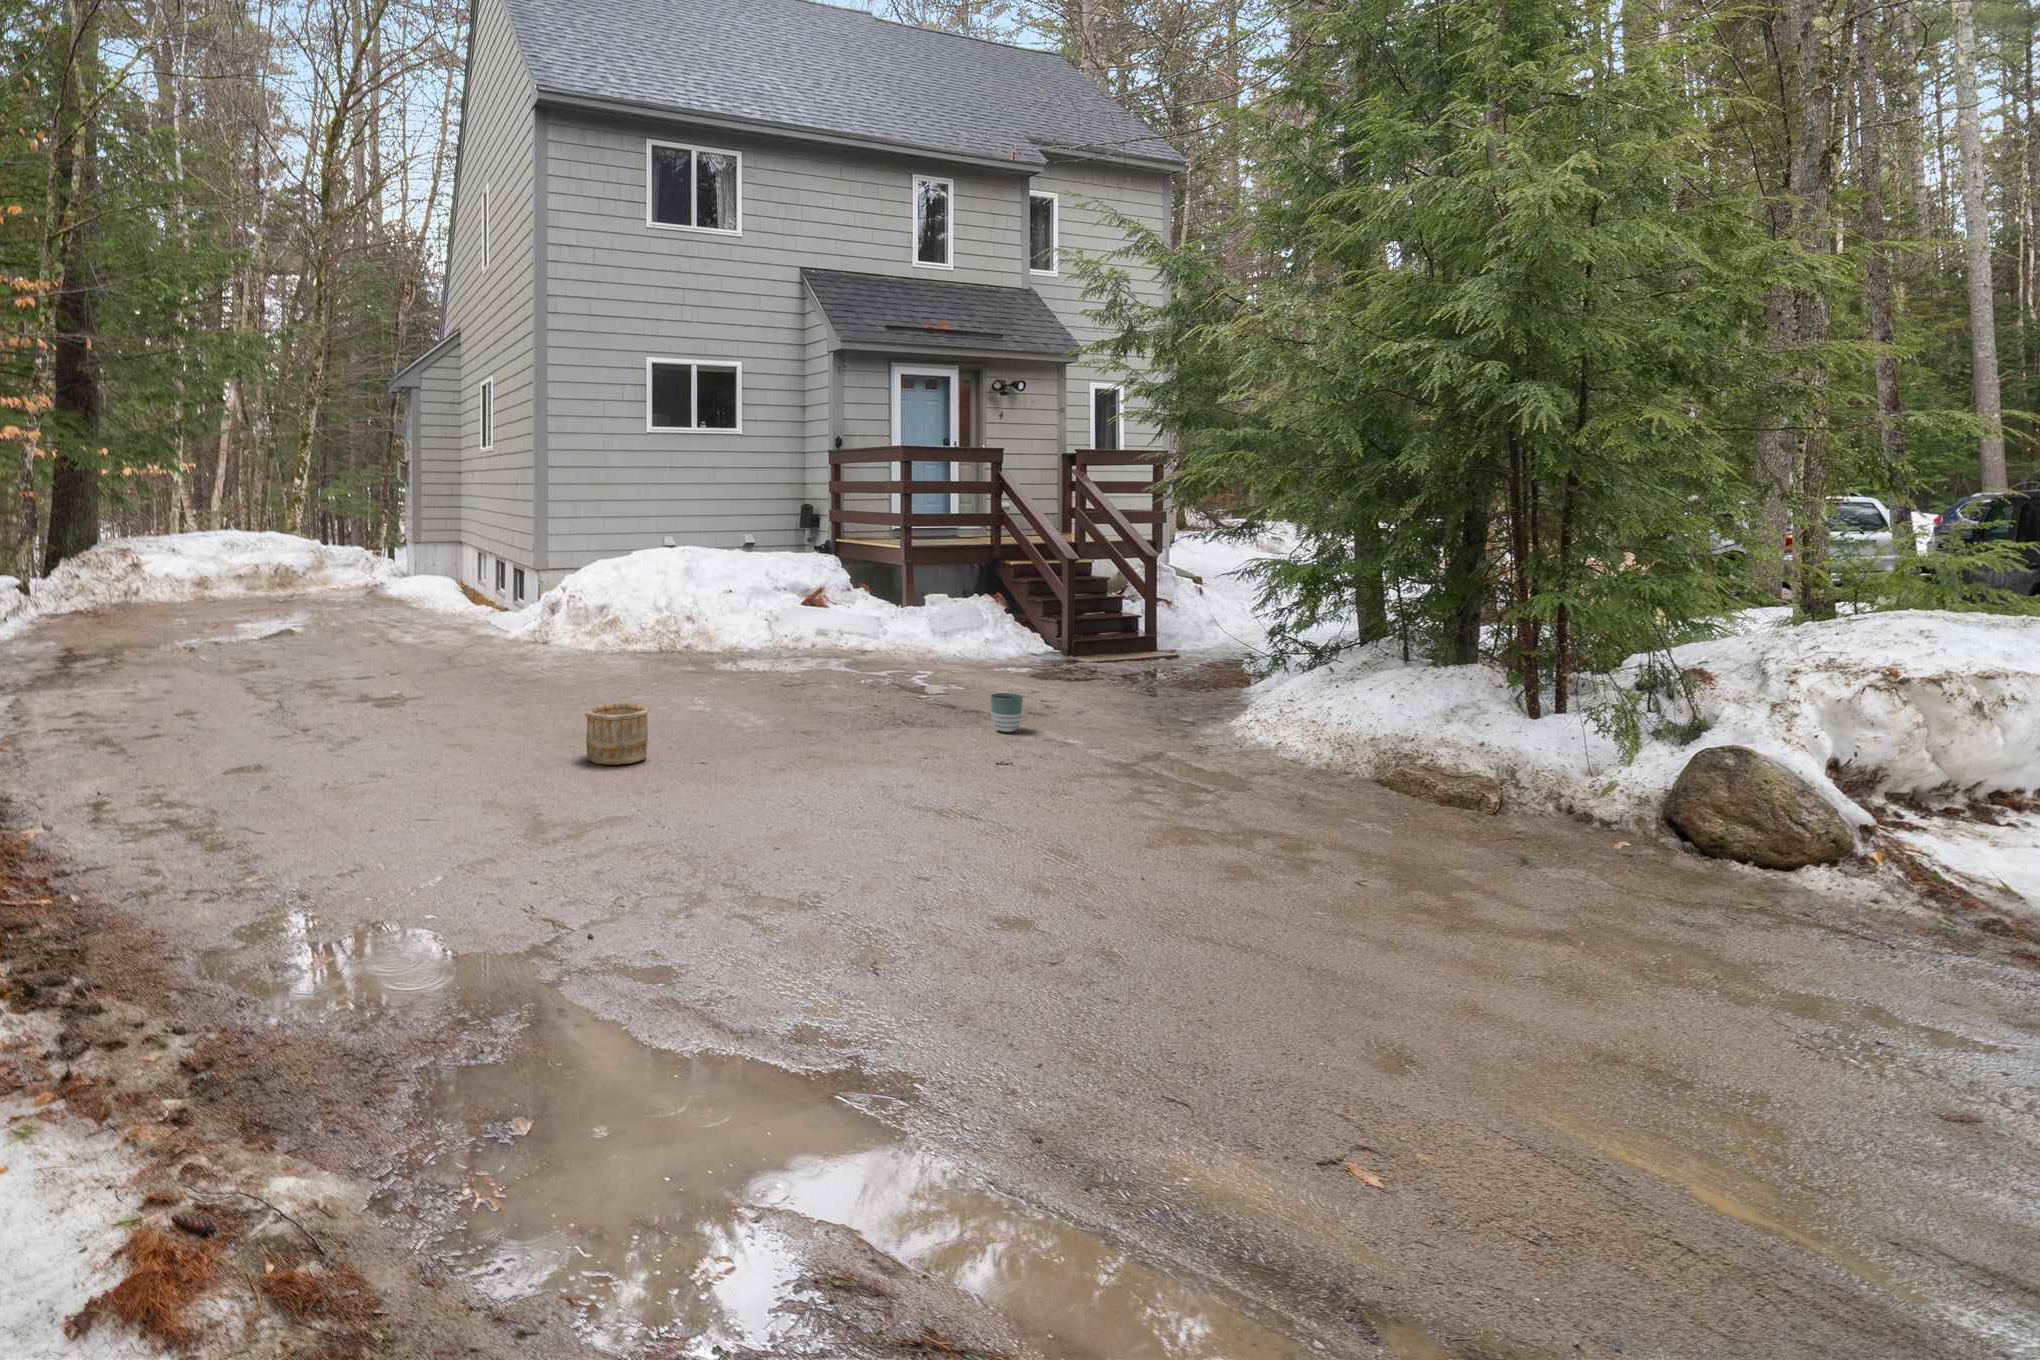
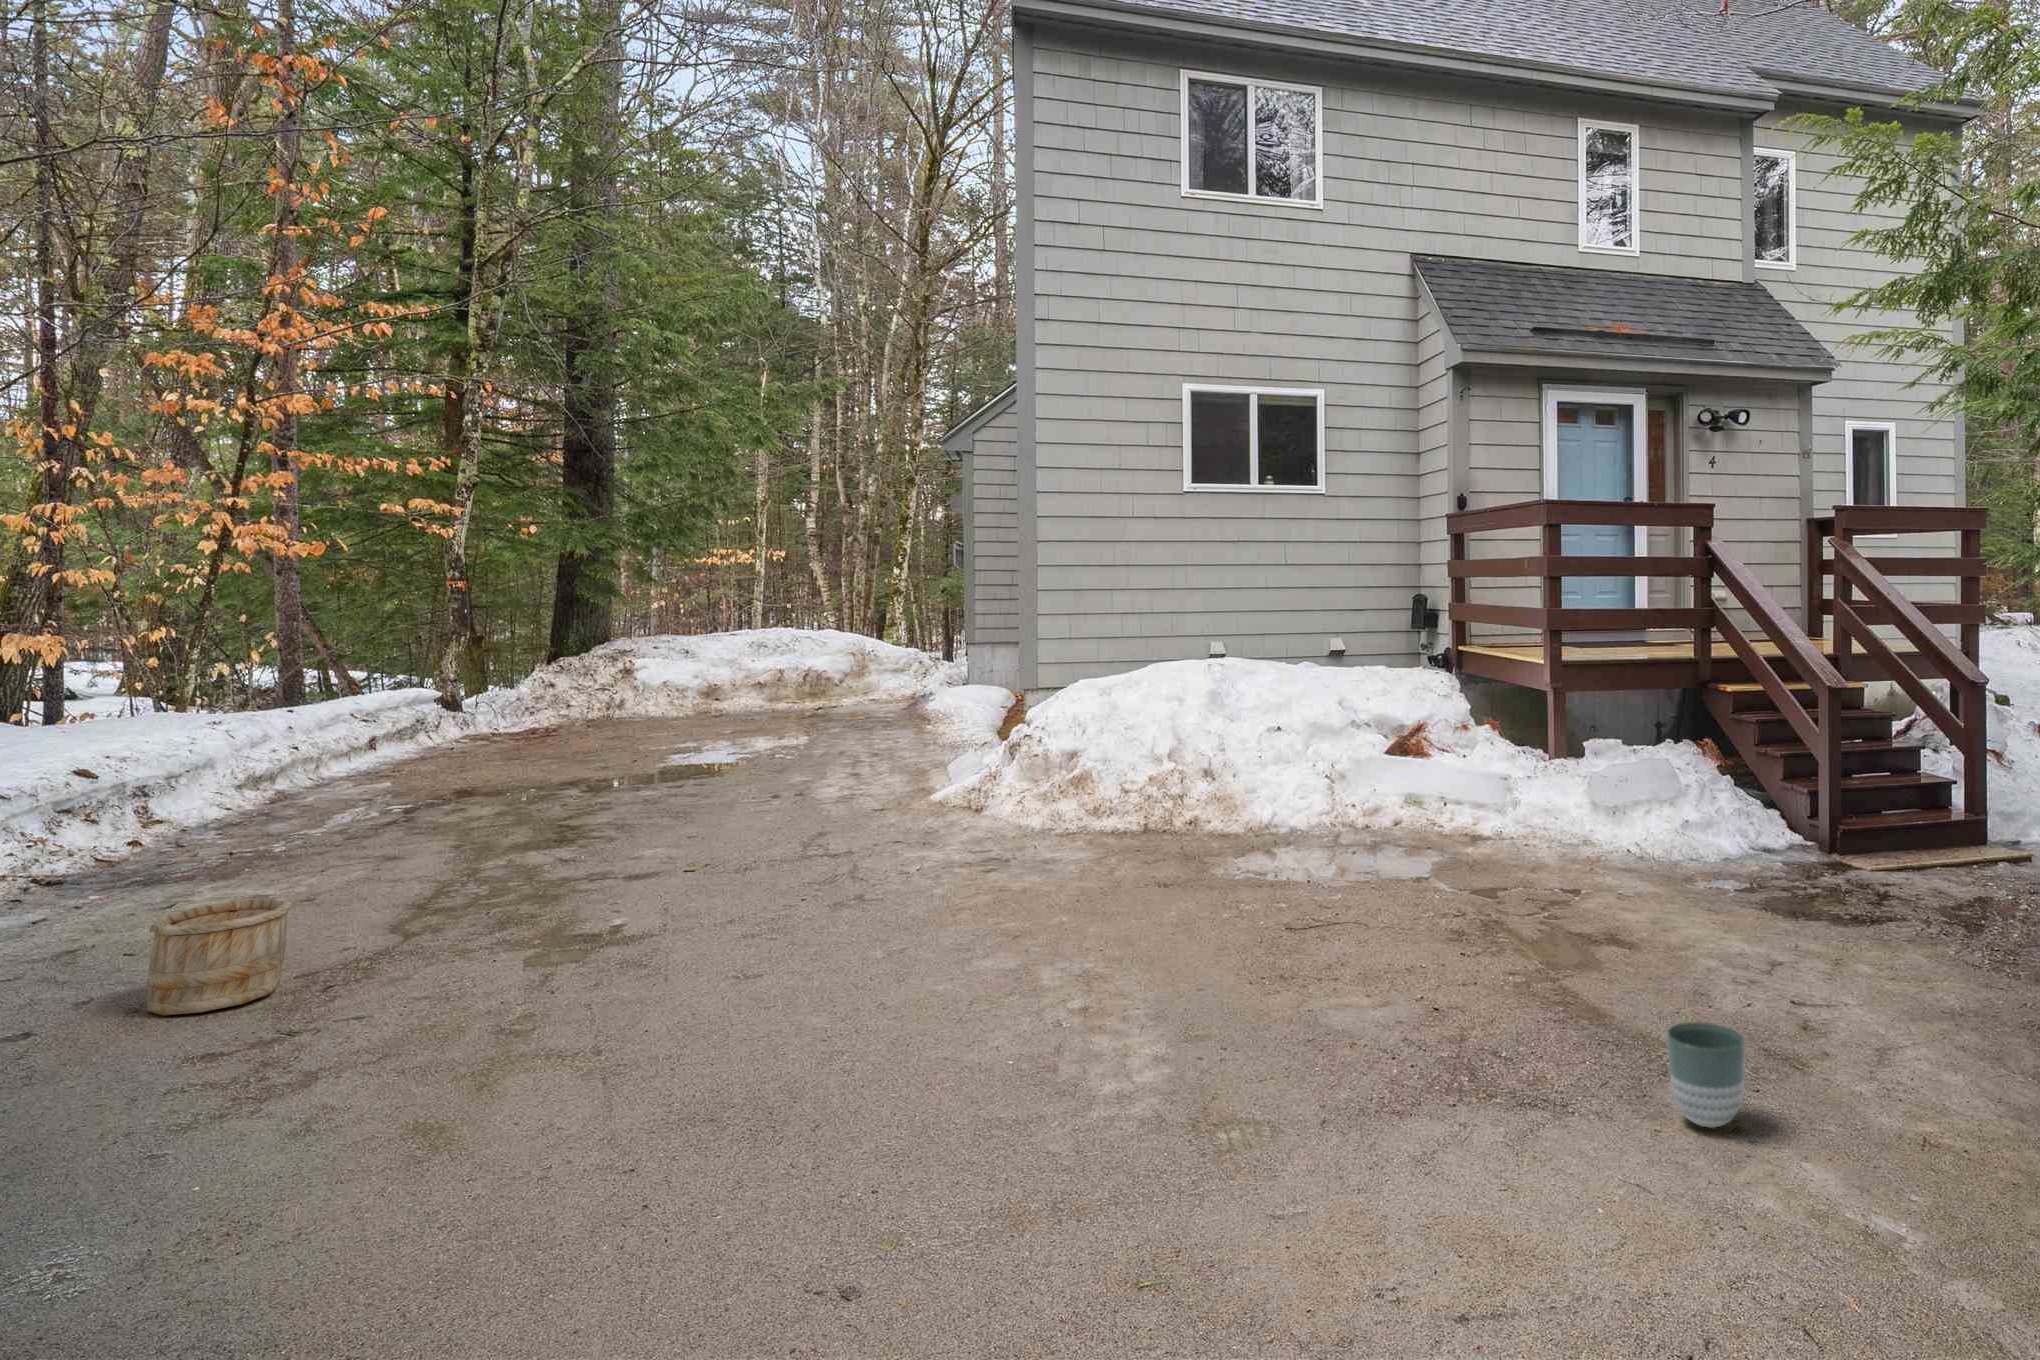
wooden bucket: present [585,703,649,765] -> present [147,899,293,1015]

